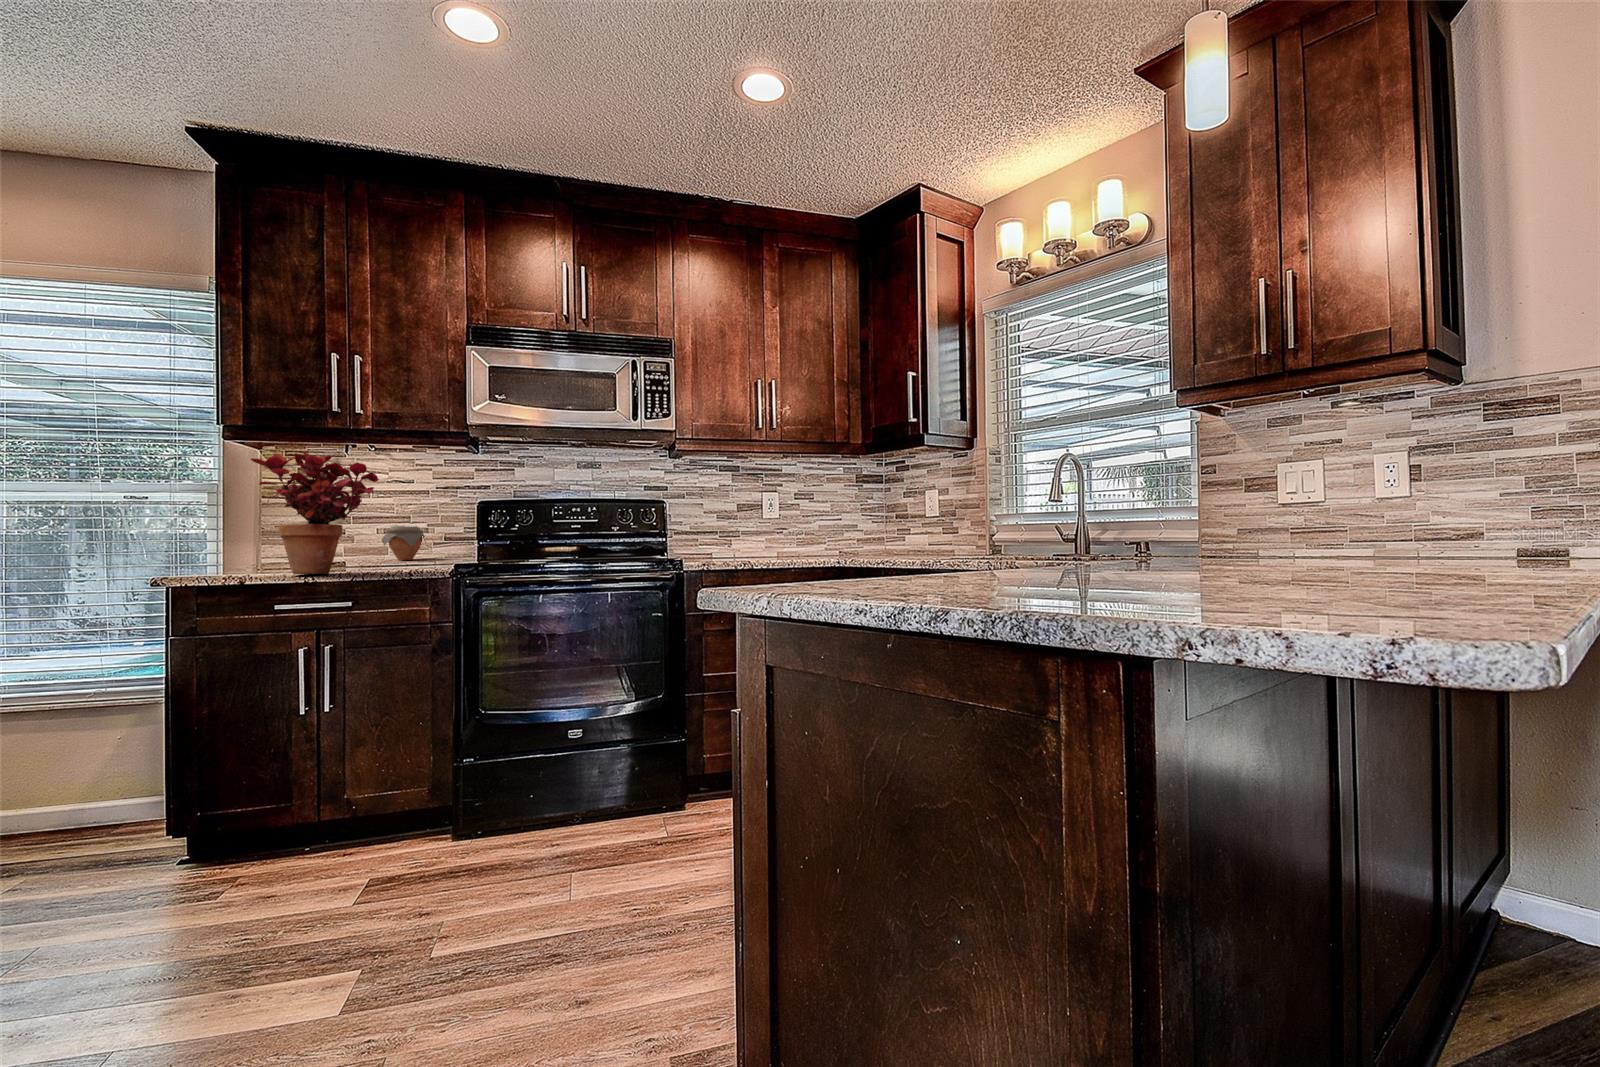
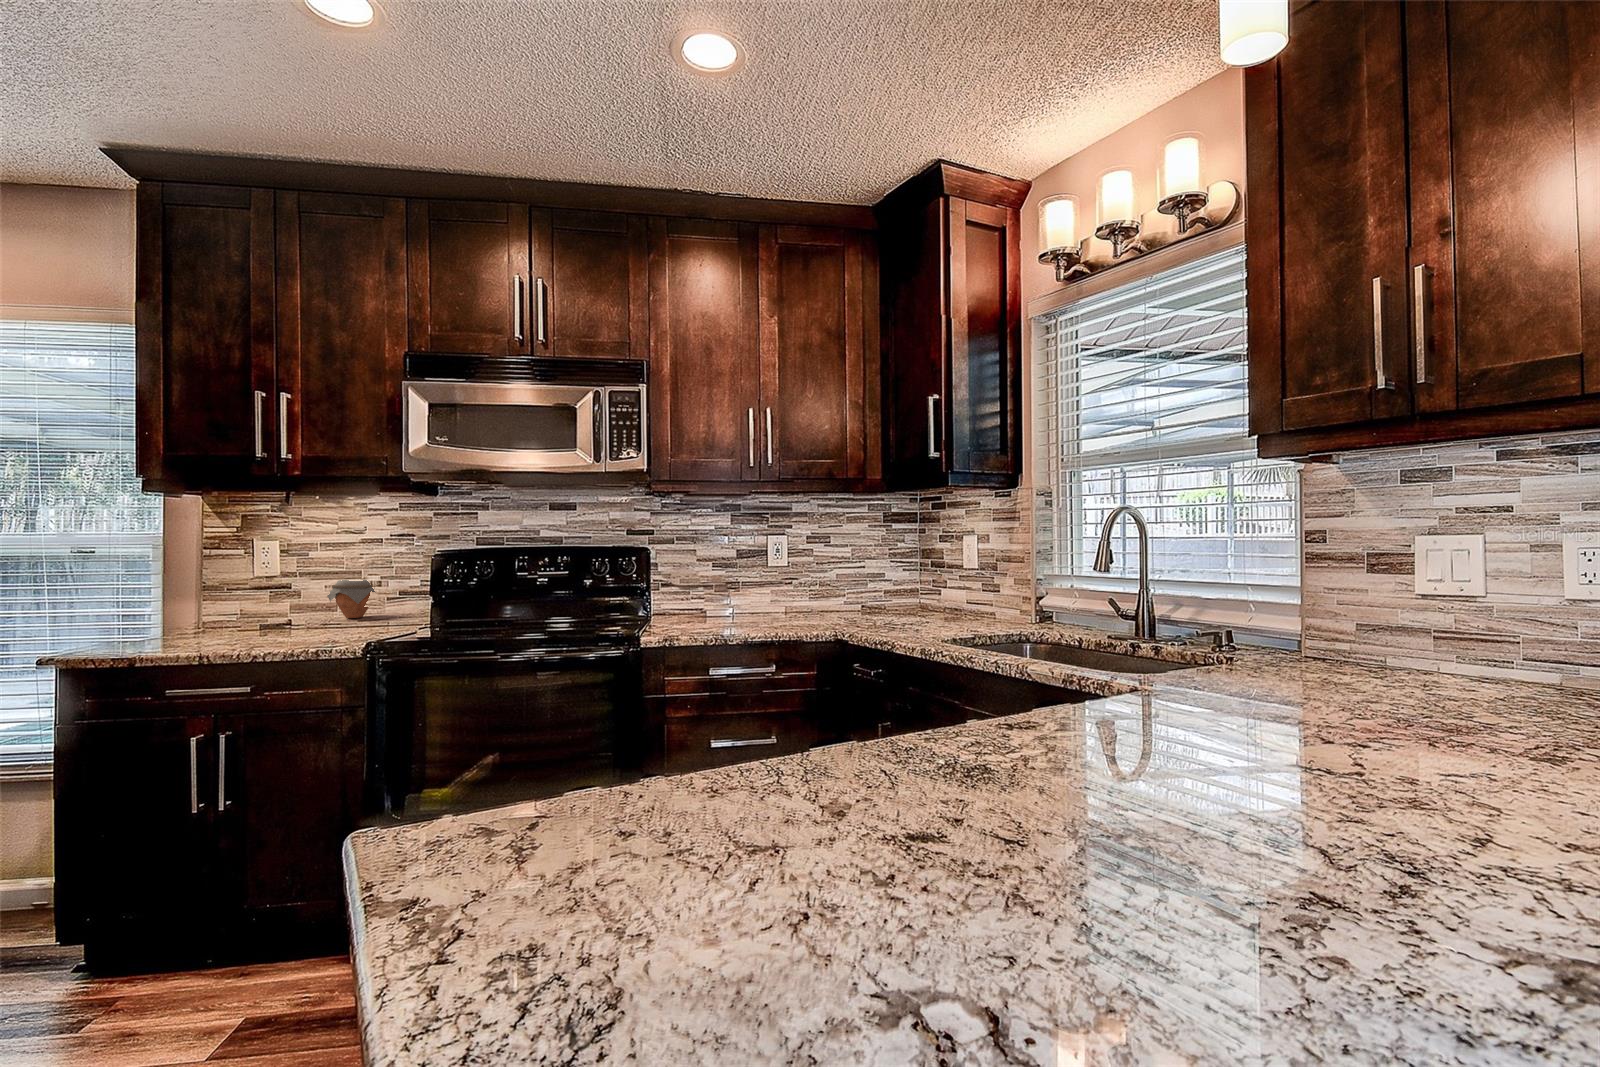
potted plant: present [251,452,379,574] -> none [136,509,290,648]

